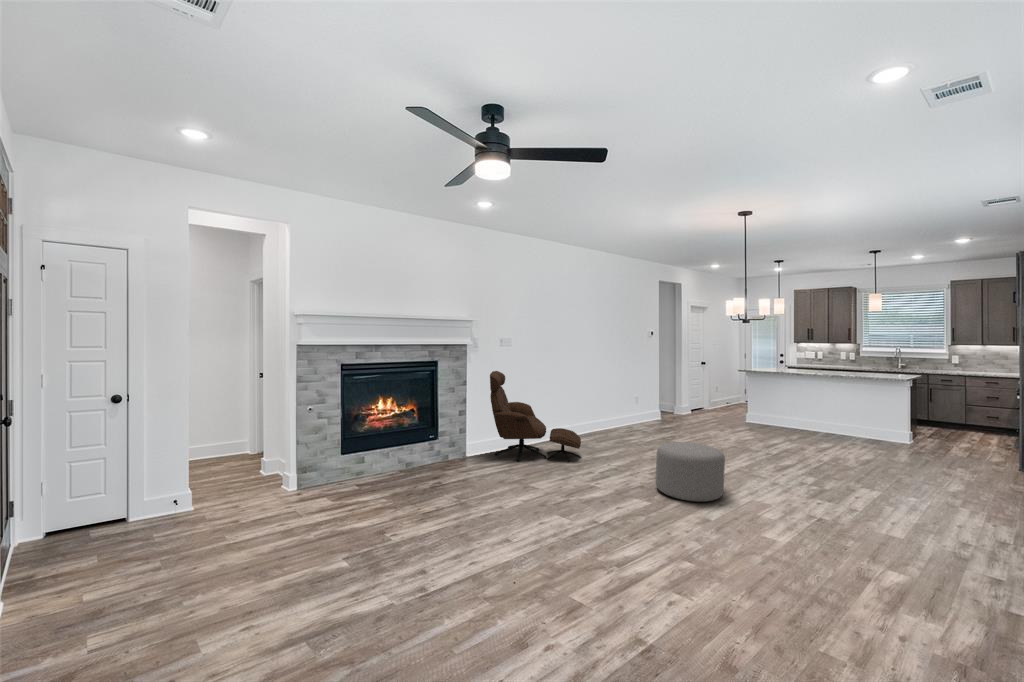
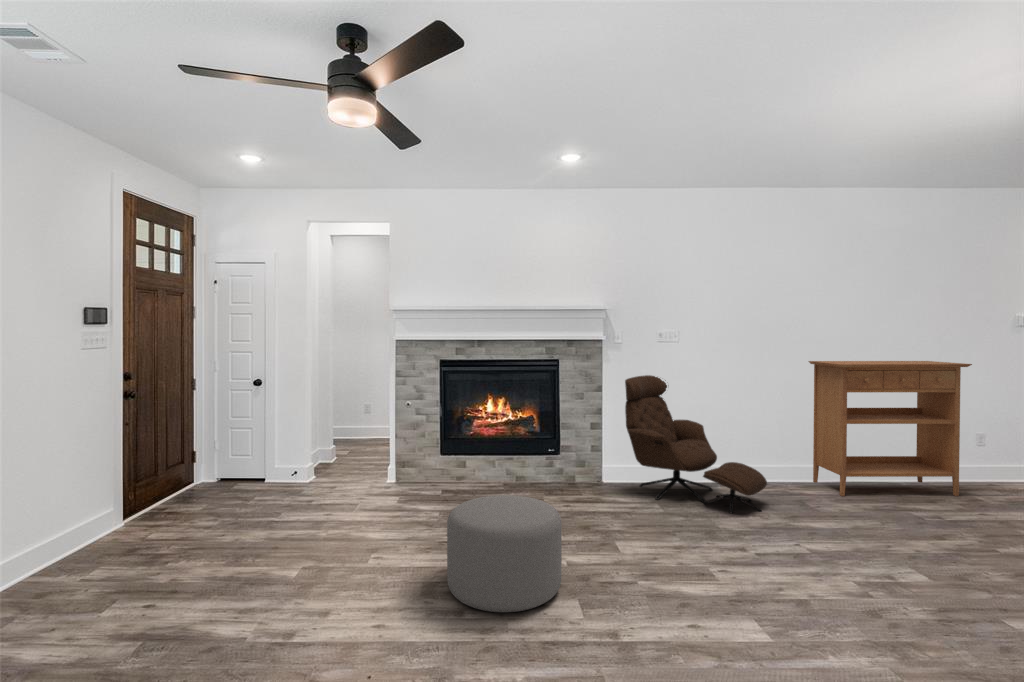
console table: none [579,355,654,442] -> present [809,361,972,496]
ottoman: present [656,442,725,502] -> present [447,495,562,612]

